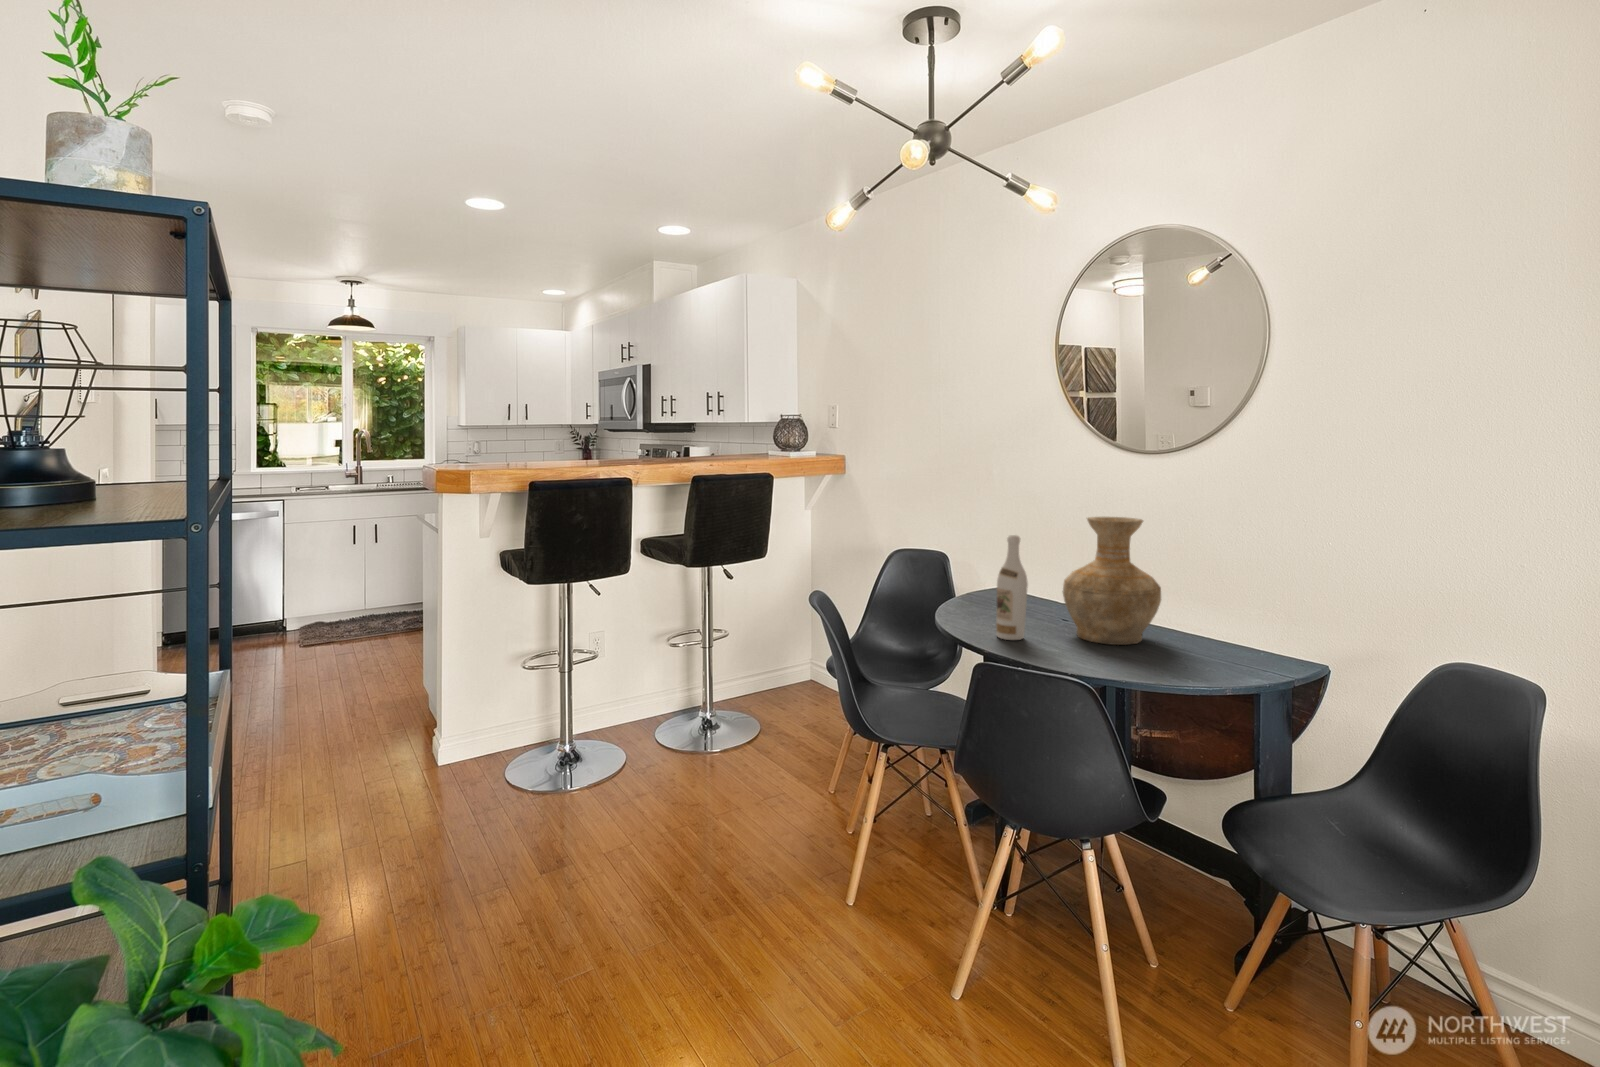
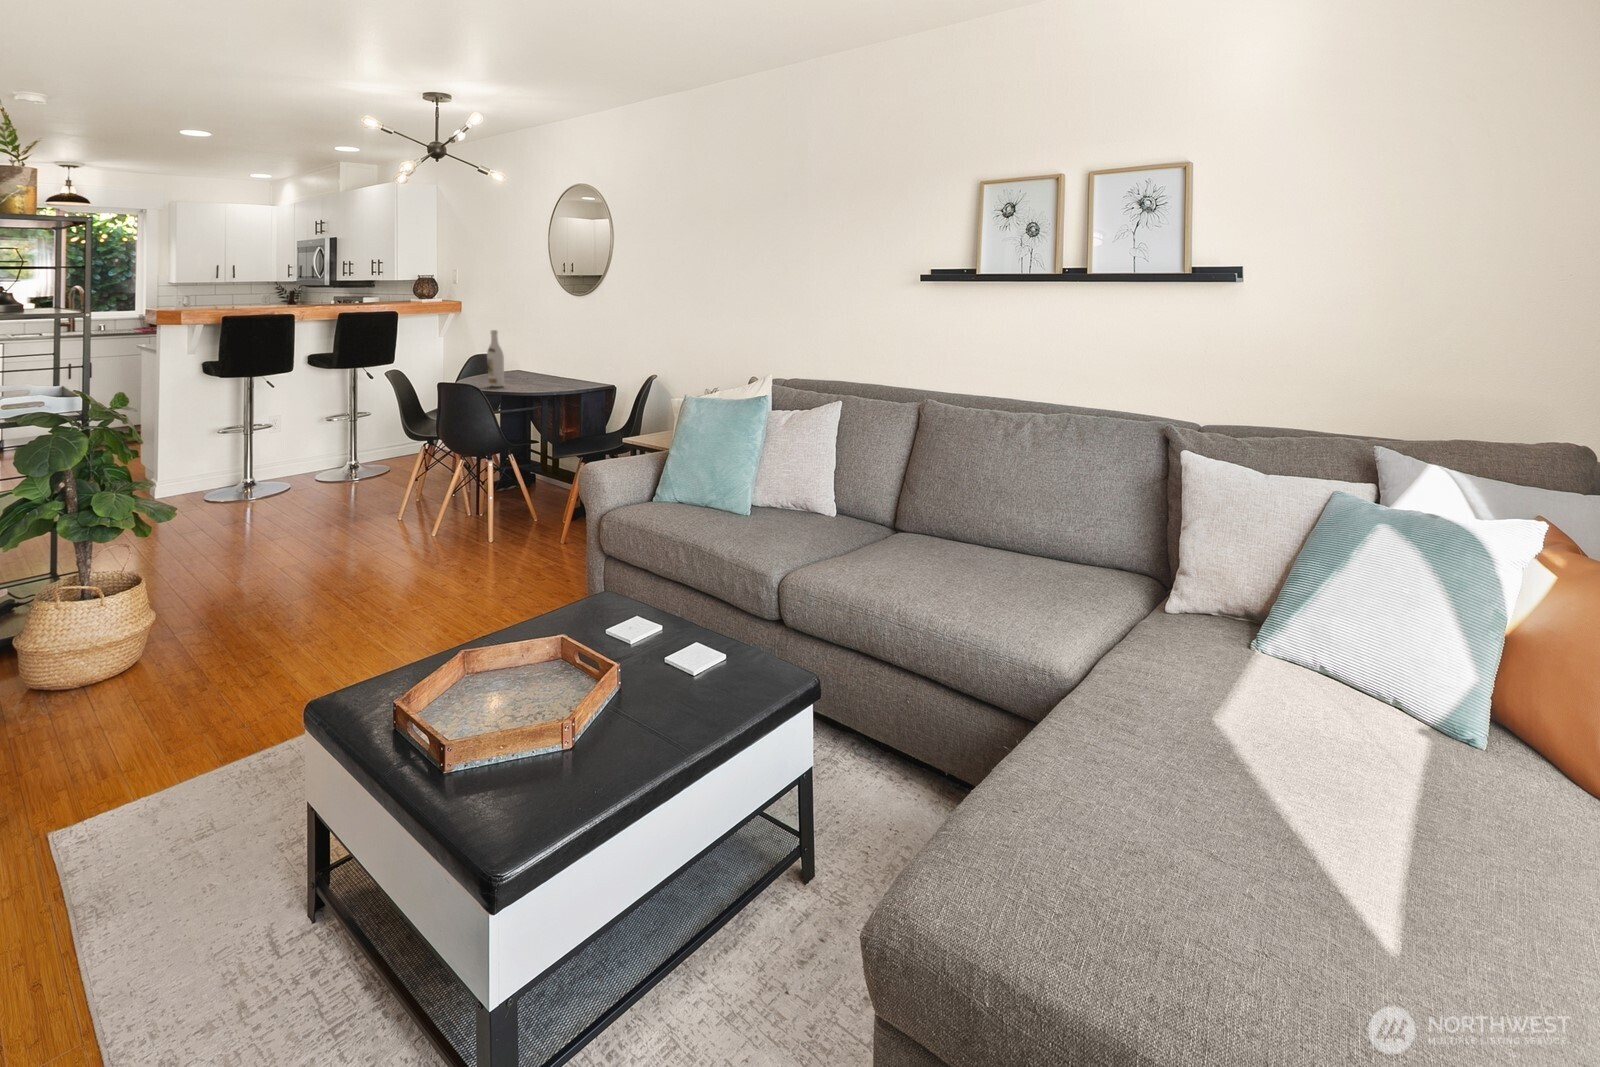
vase: present [1063,517,1161,645] -> none [526,322,577,388]

